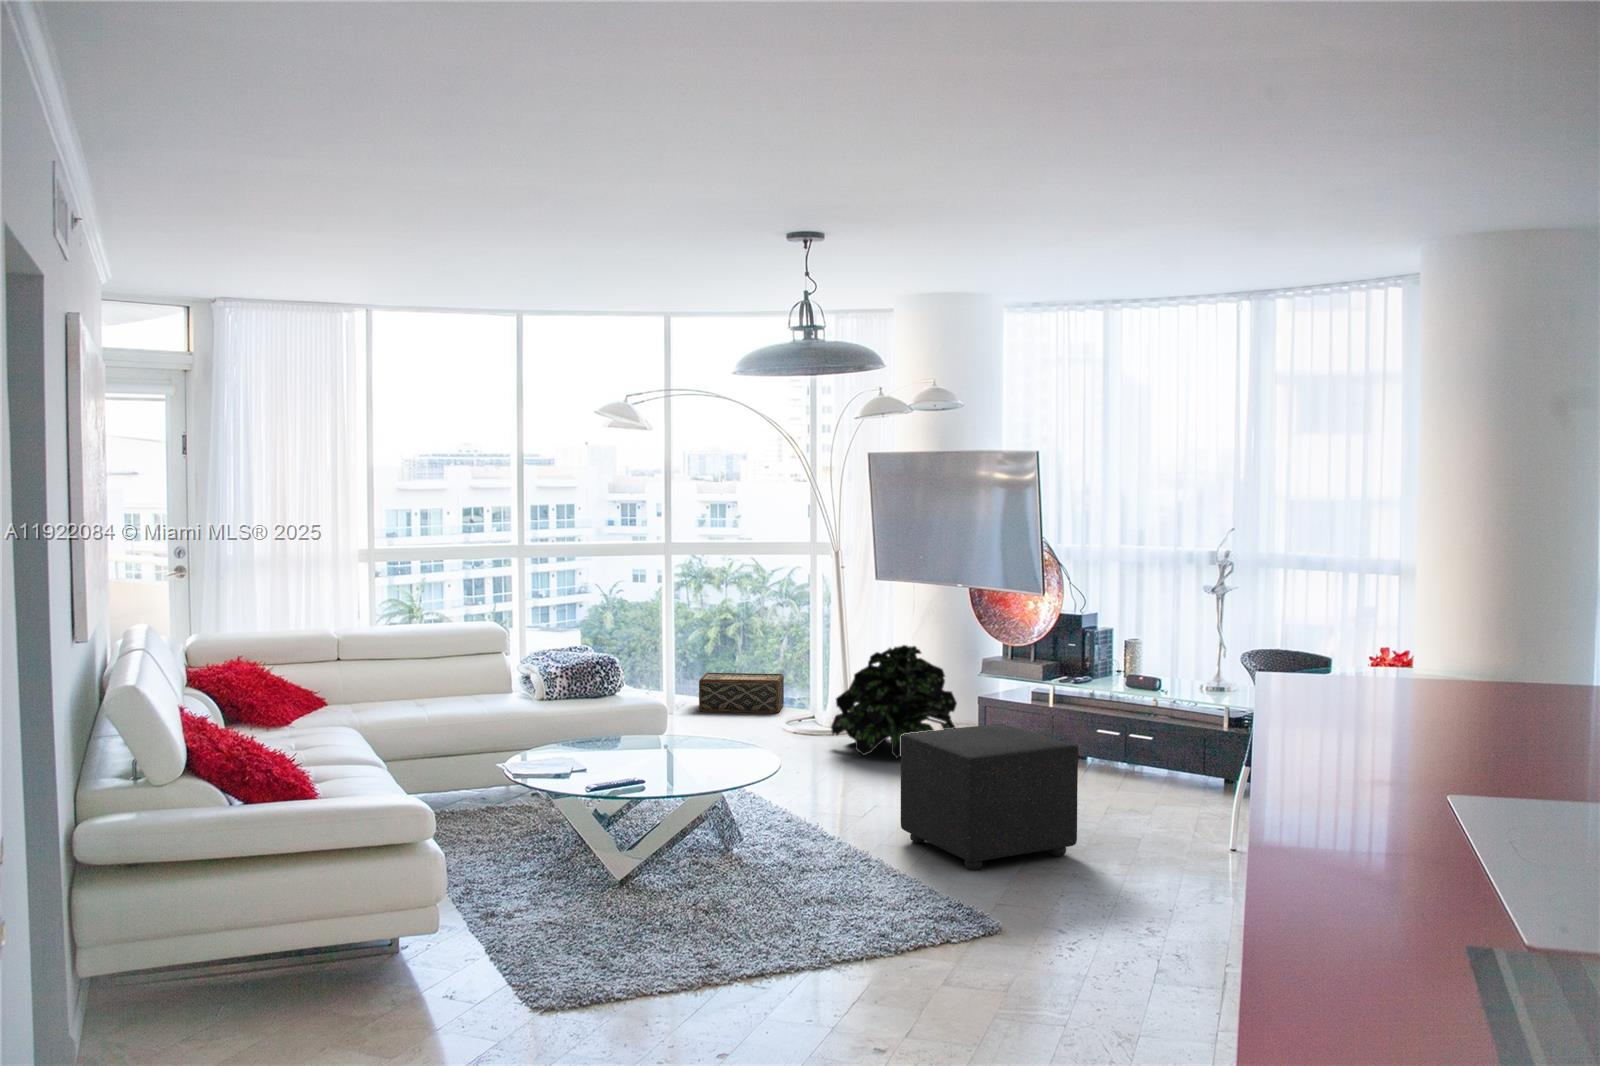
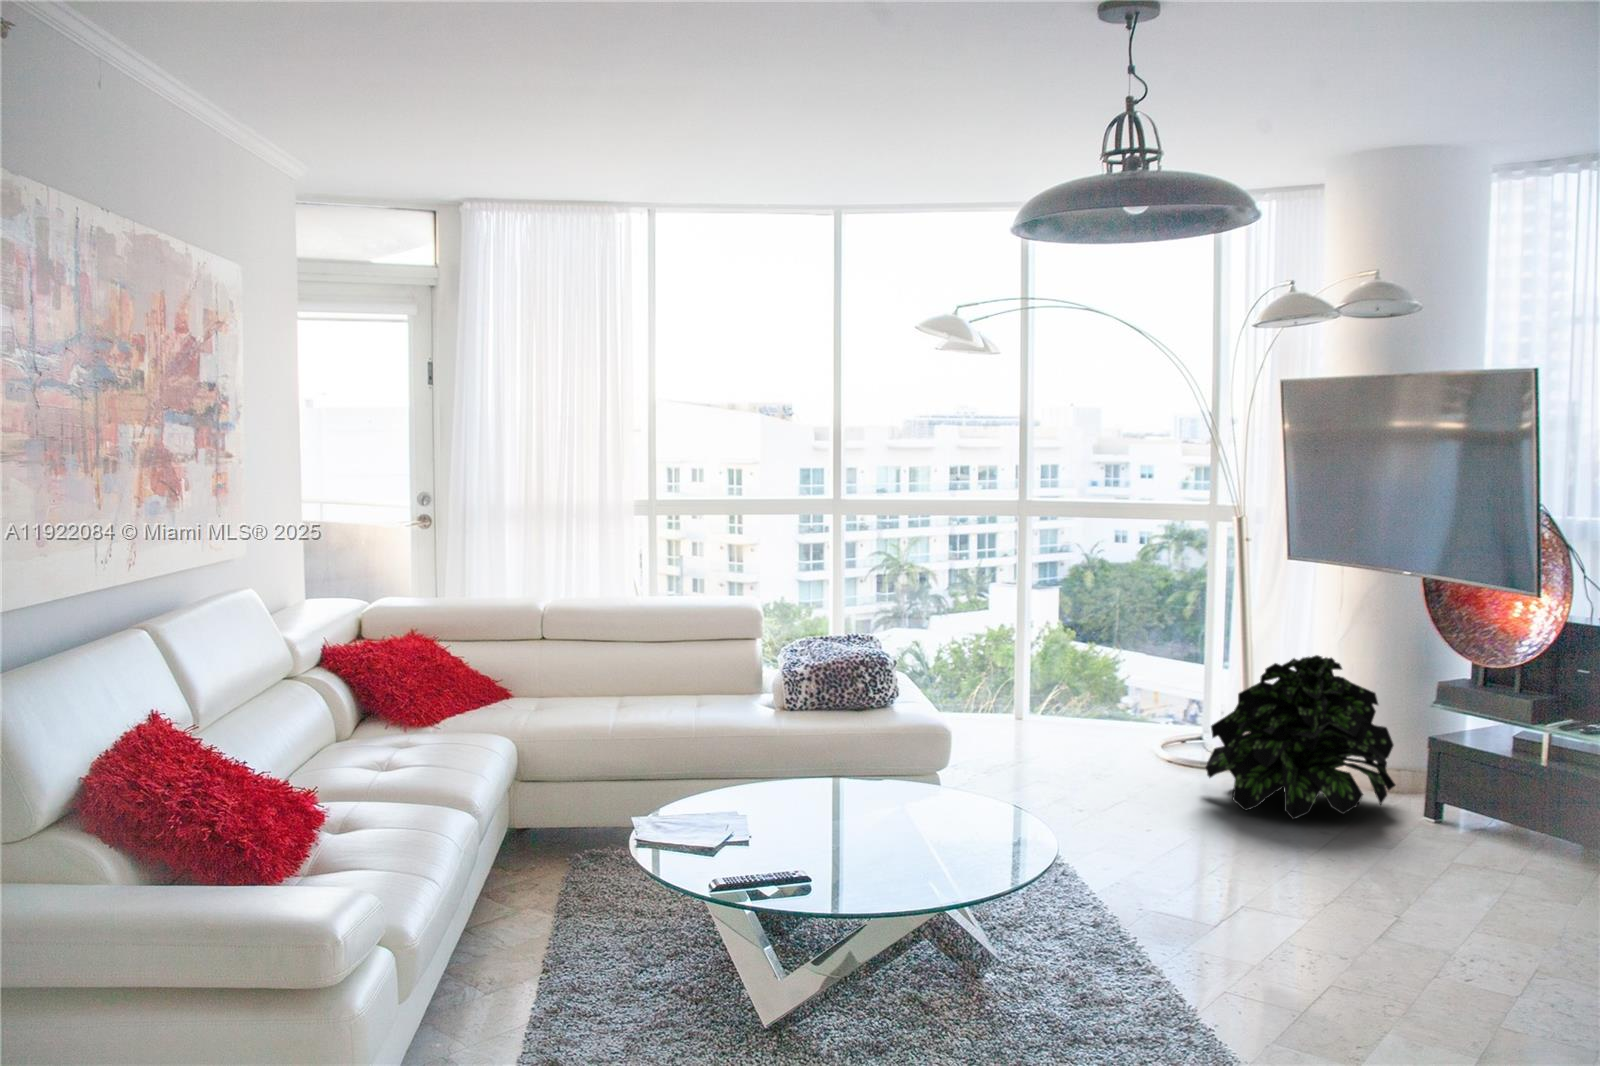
woven basket: present [699,673,784,713] -> none [1045,671,1165,732]
ottoman: present [901,724,1079,870] -> none [1251,797,1542,1029]

